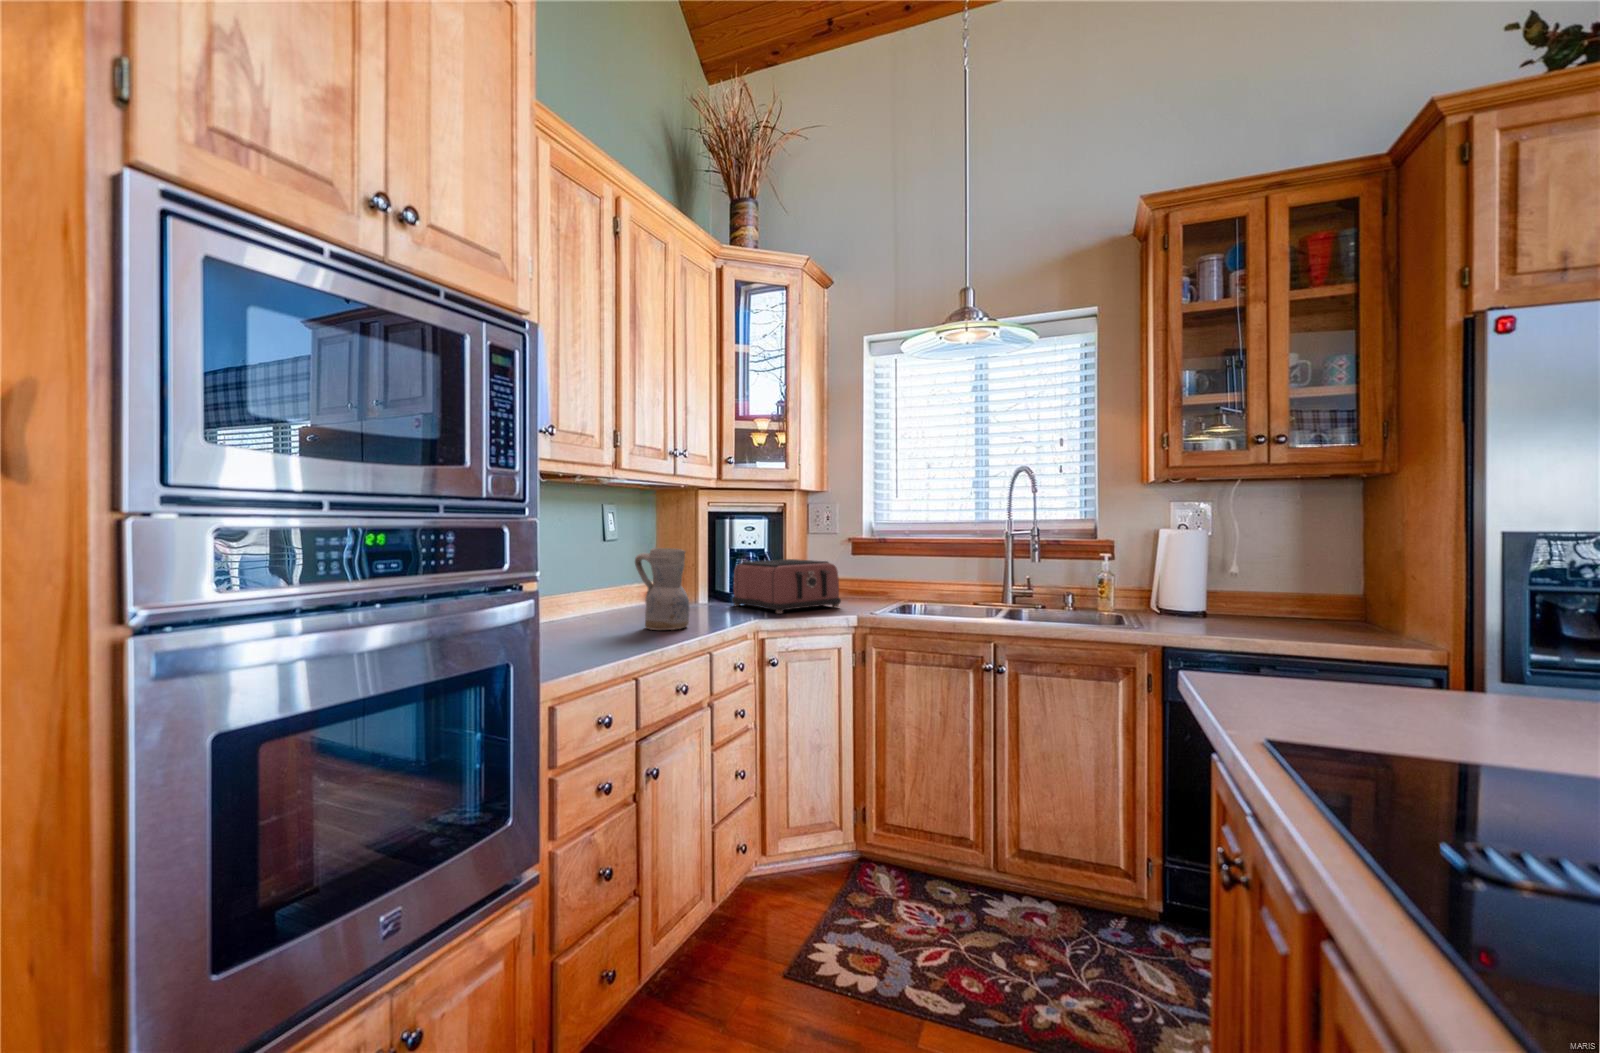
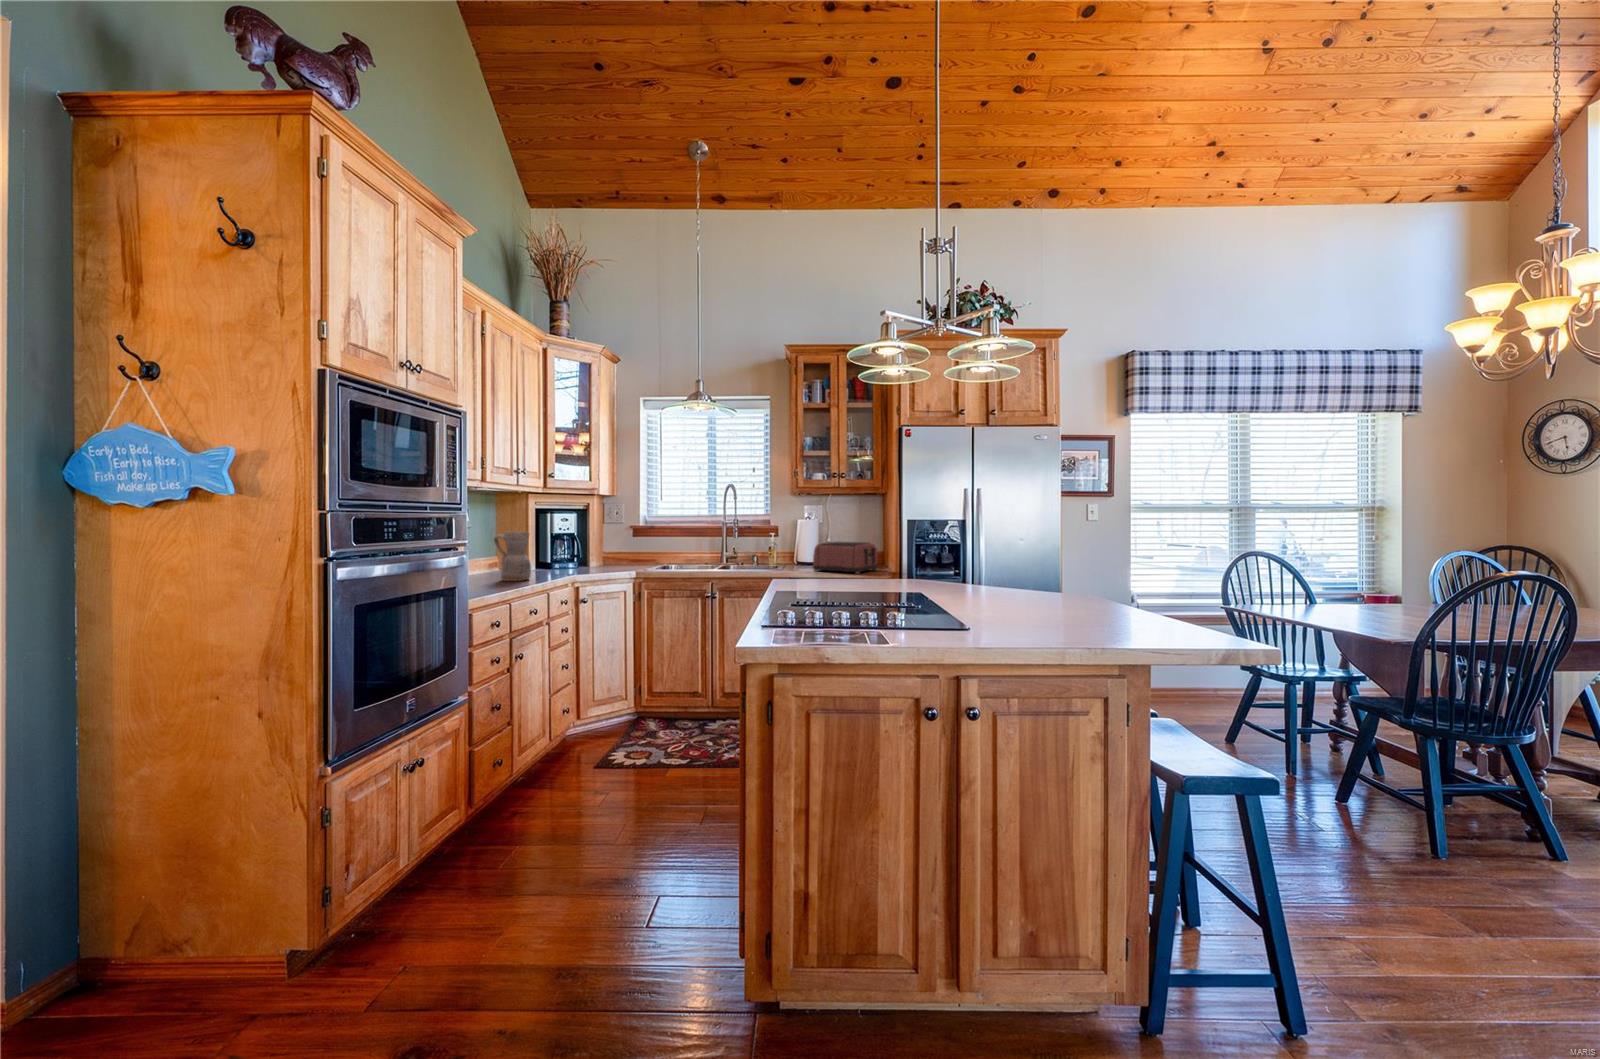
toaster: present [732,559,841,614] -> present [813,542,877,574]

